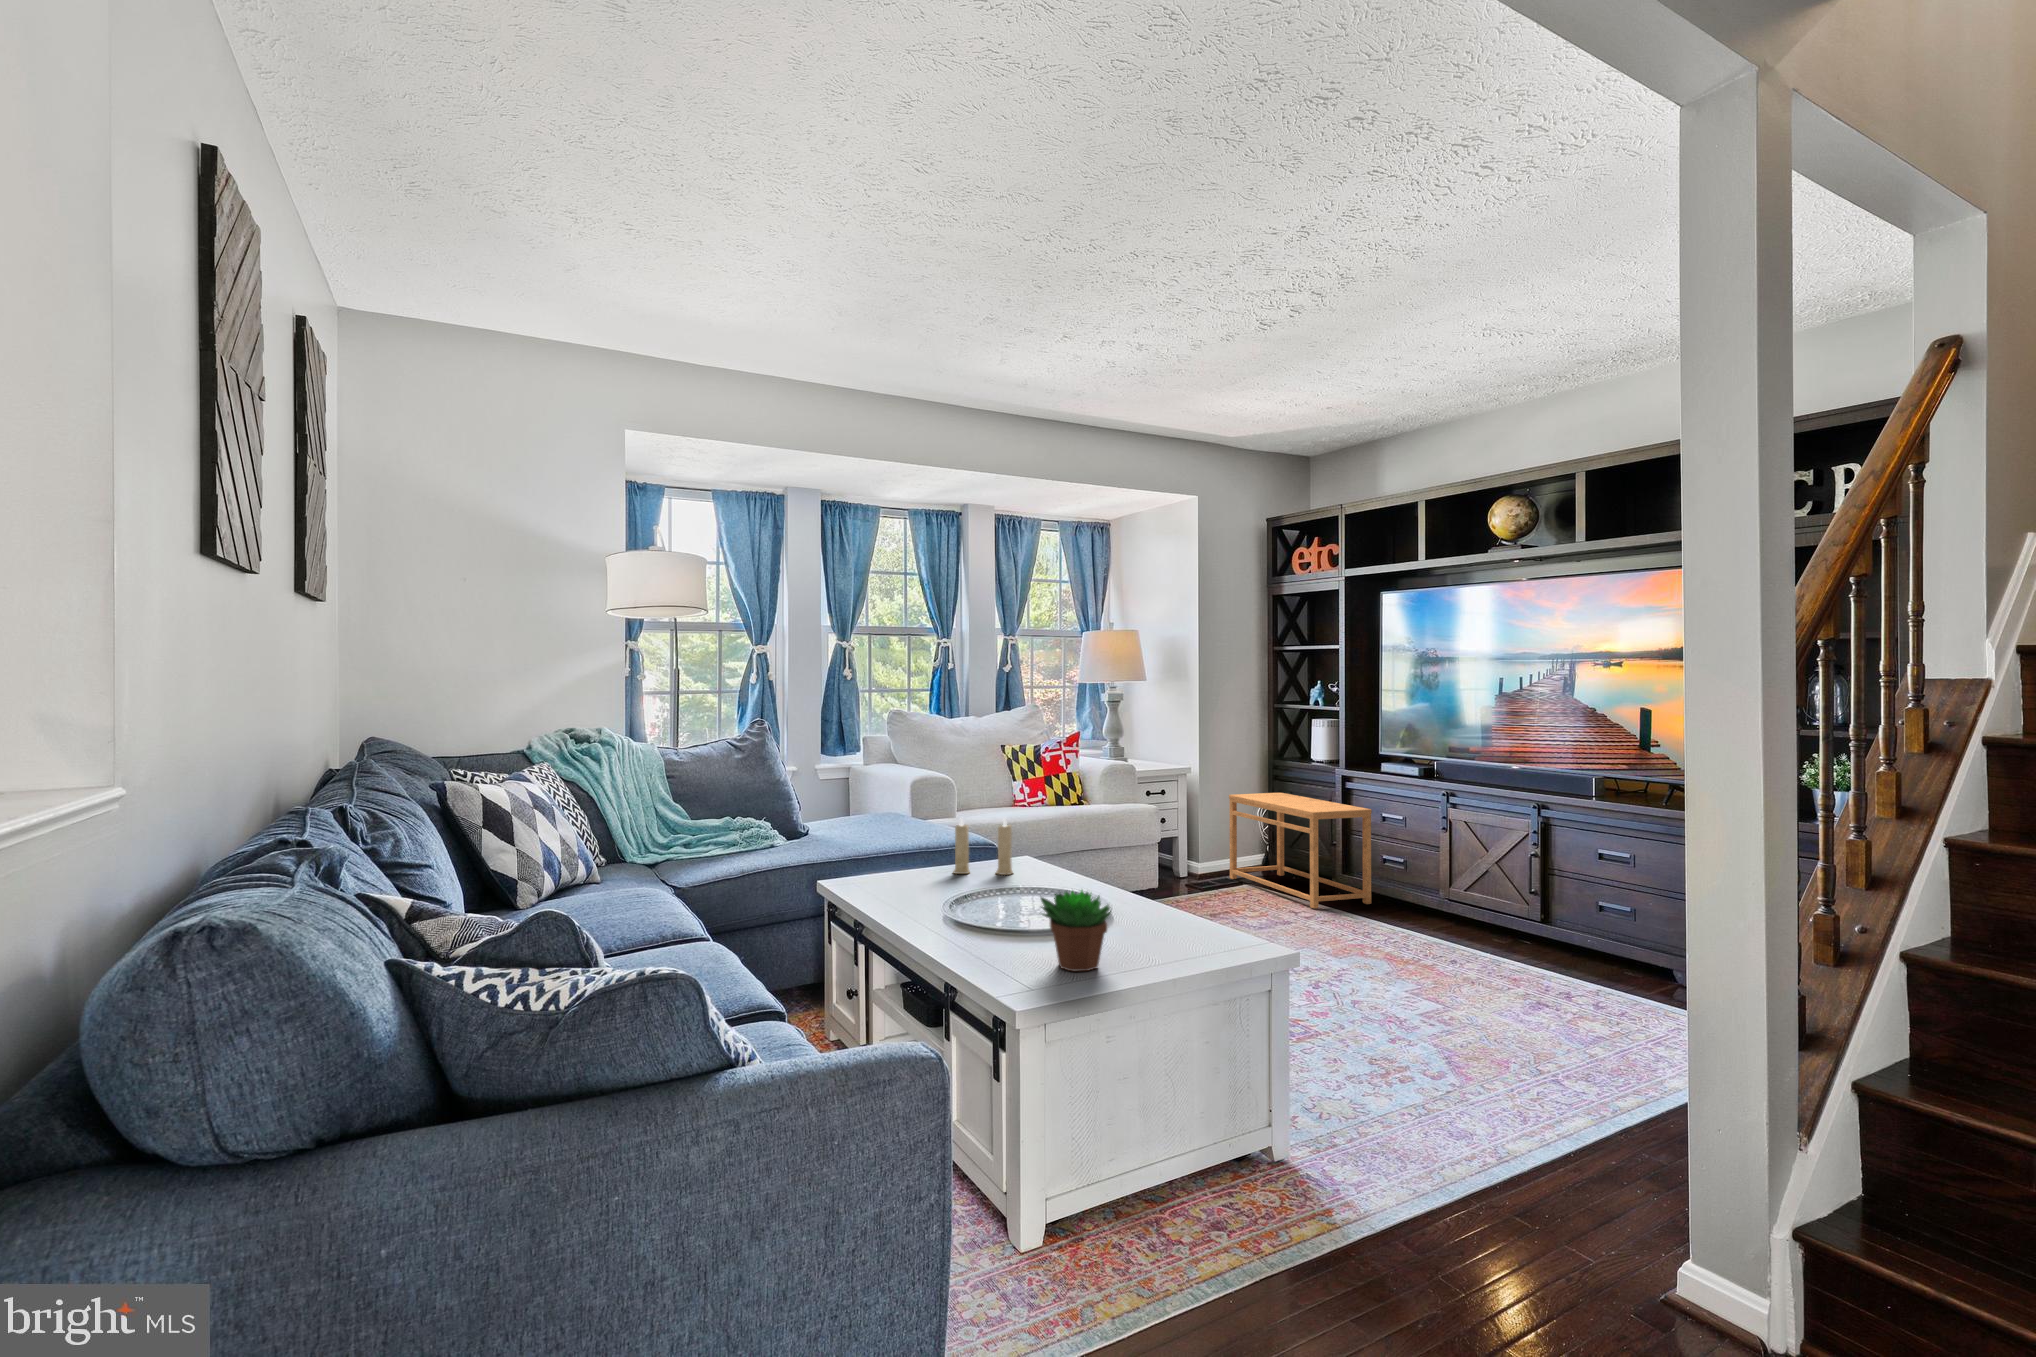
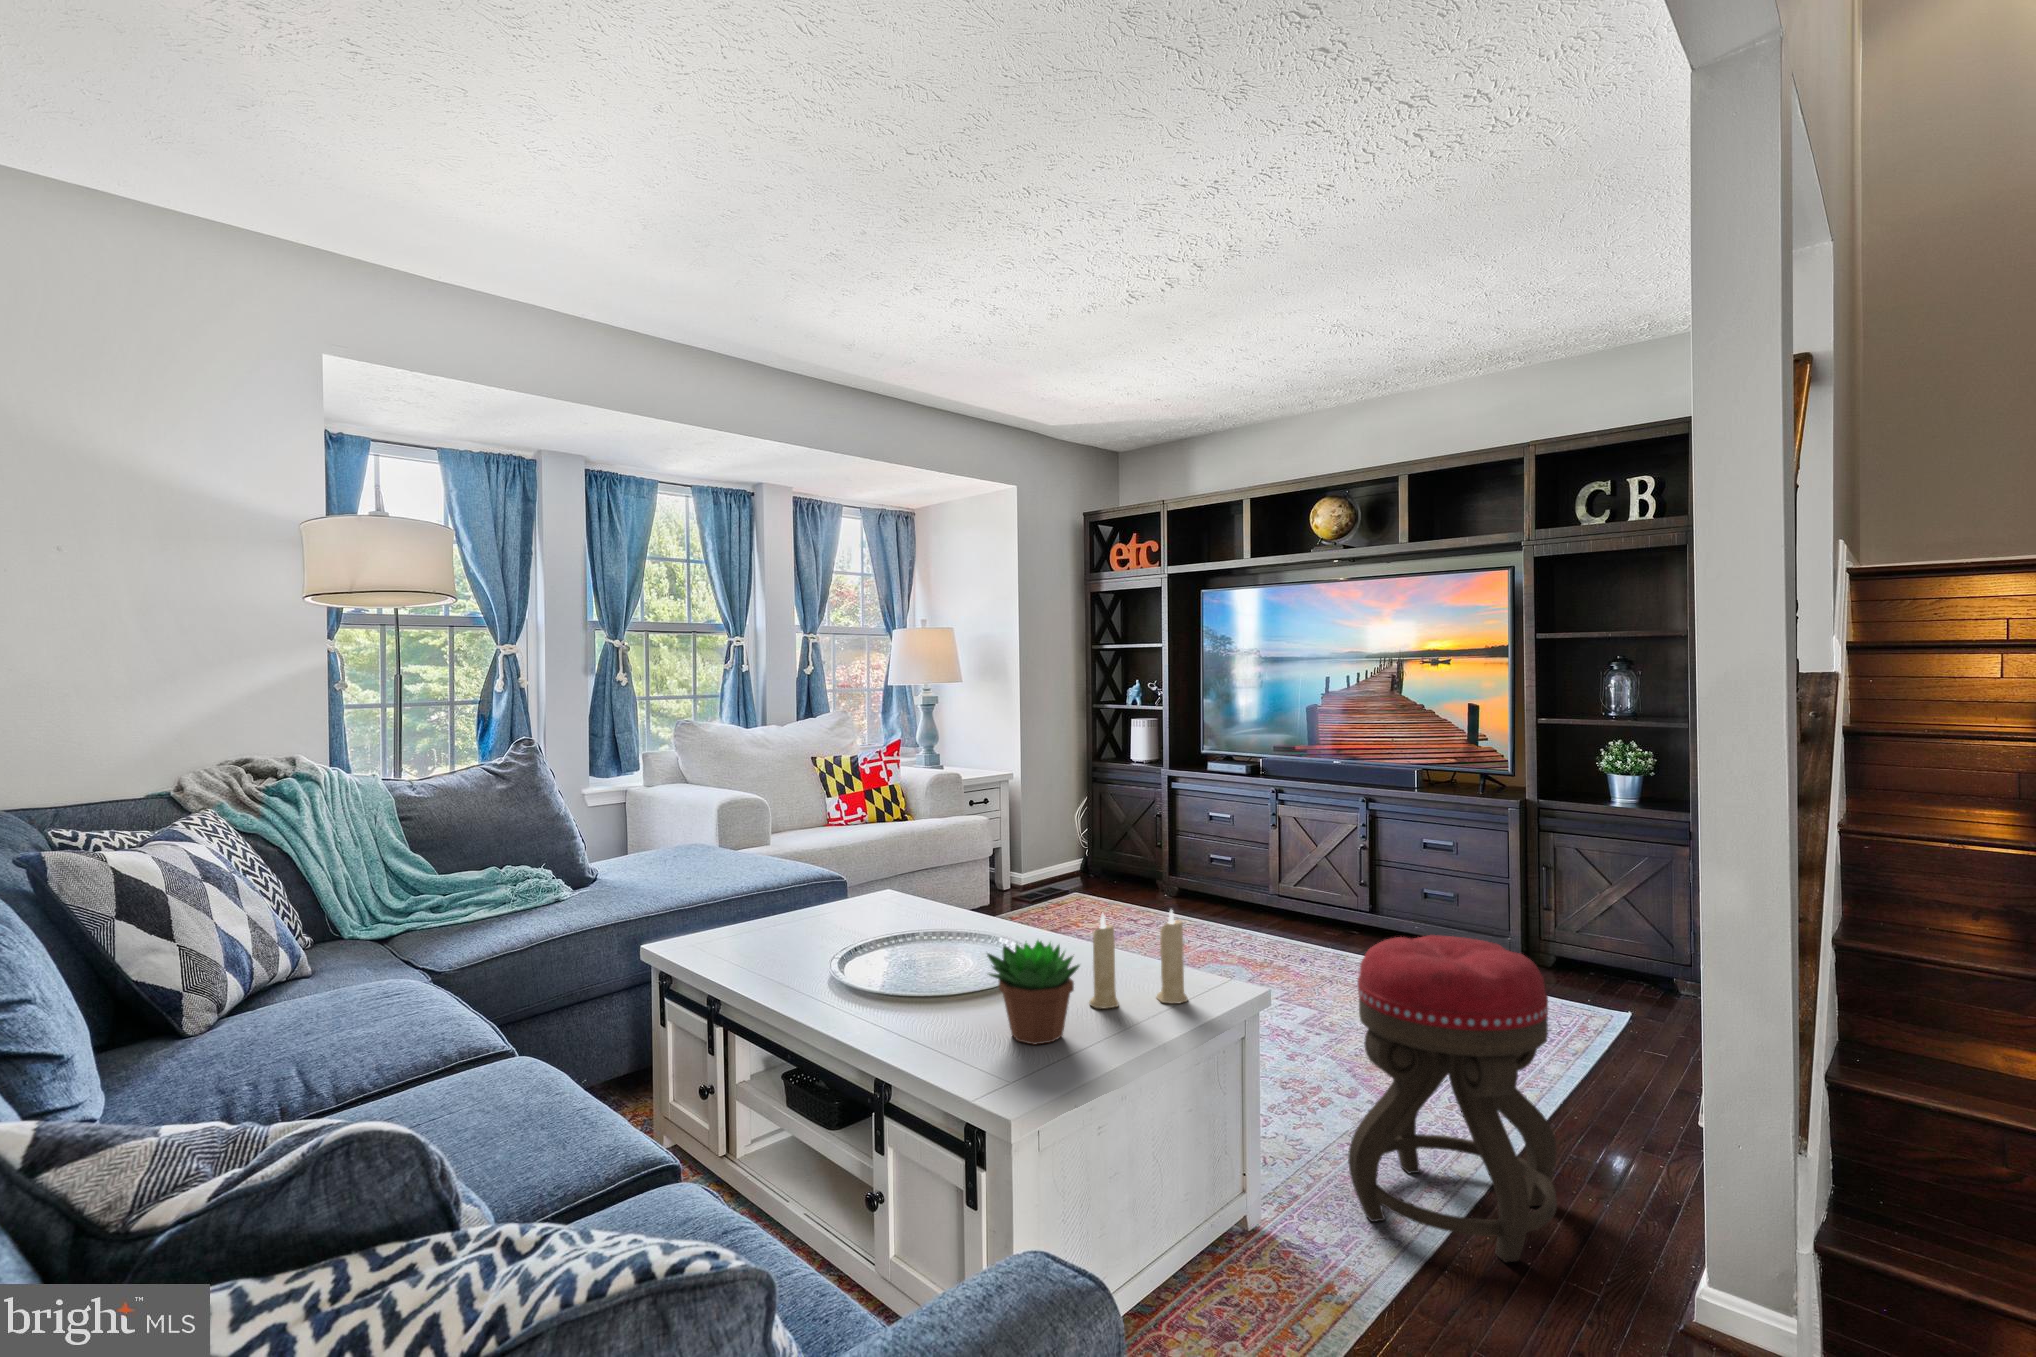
side table: present [1229,793,1372,909] -> none [1053,797,1207,919]
candle: present [954,819,1013,875] -> present [1089,910,1188,1008]
ottoman: none [1373,920,1584,1215] -> present [1348,935,1557,1262]

